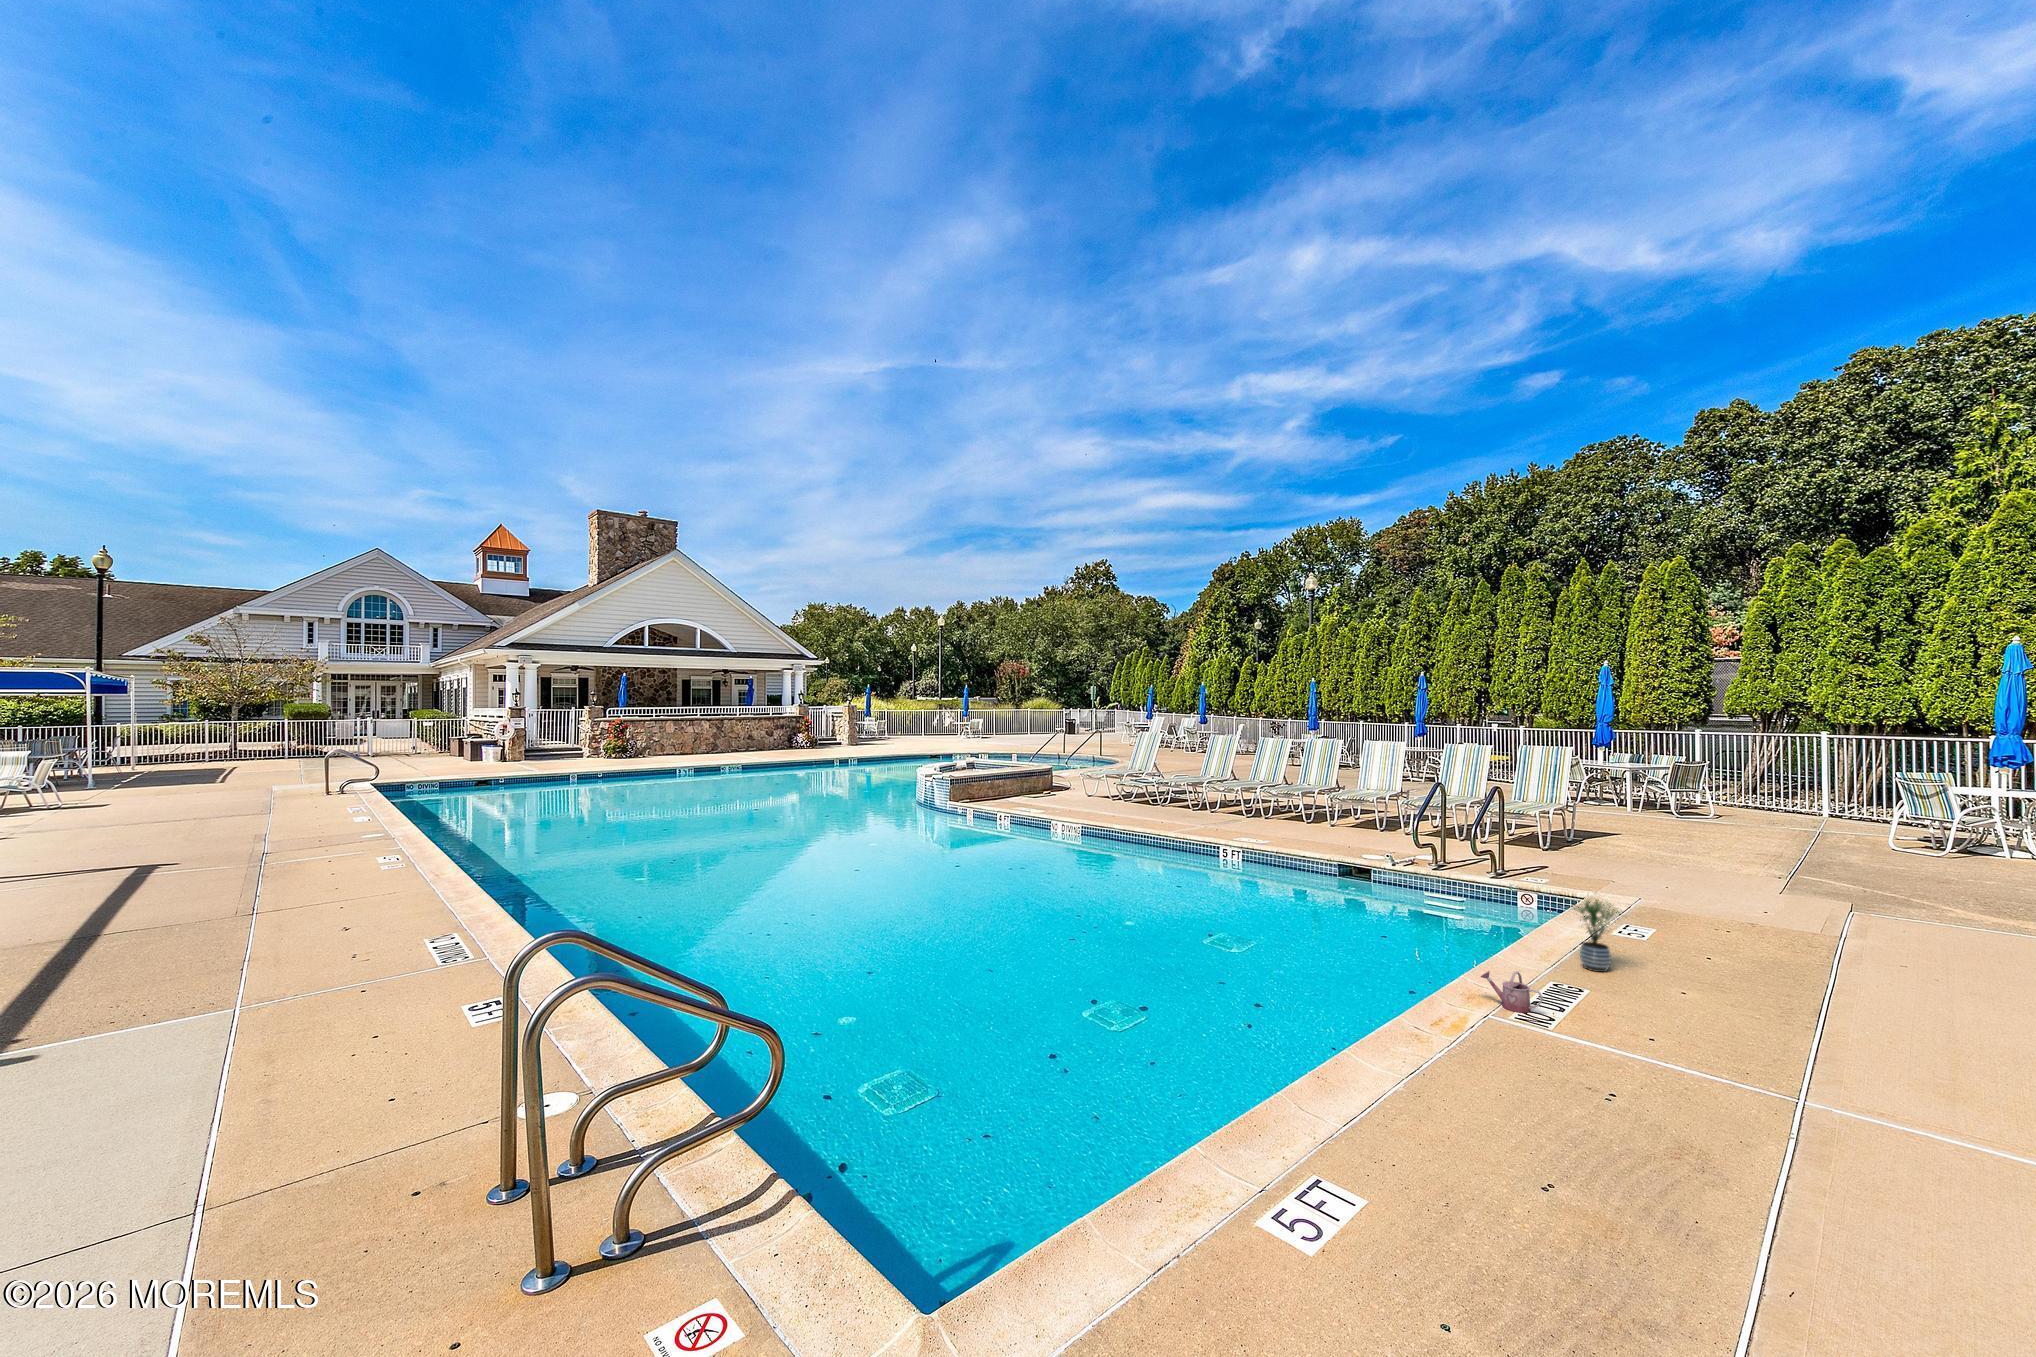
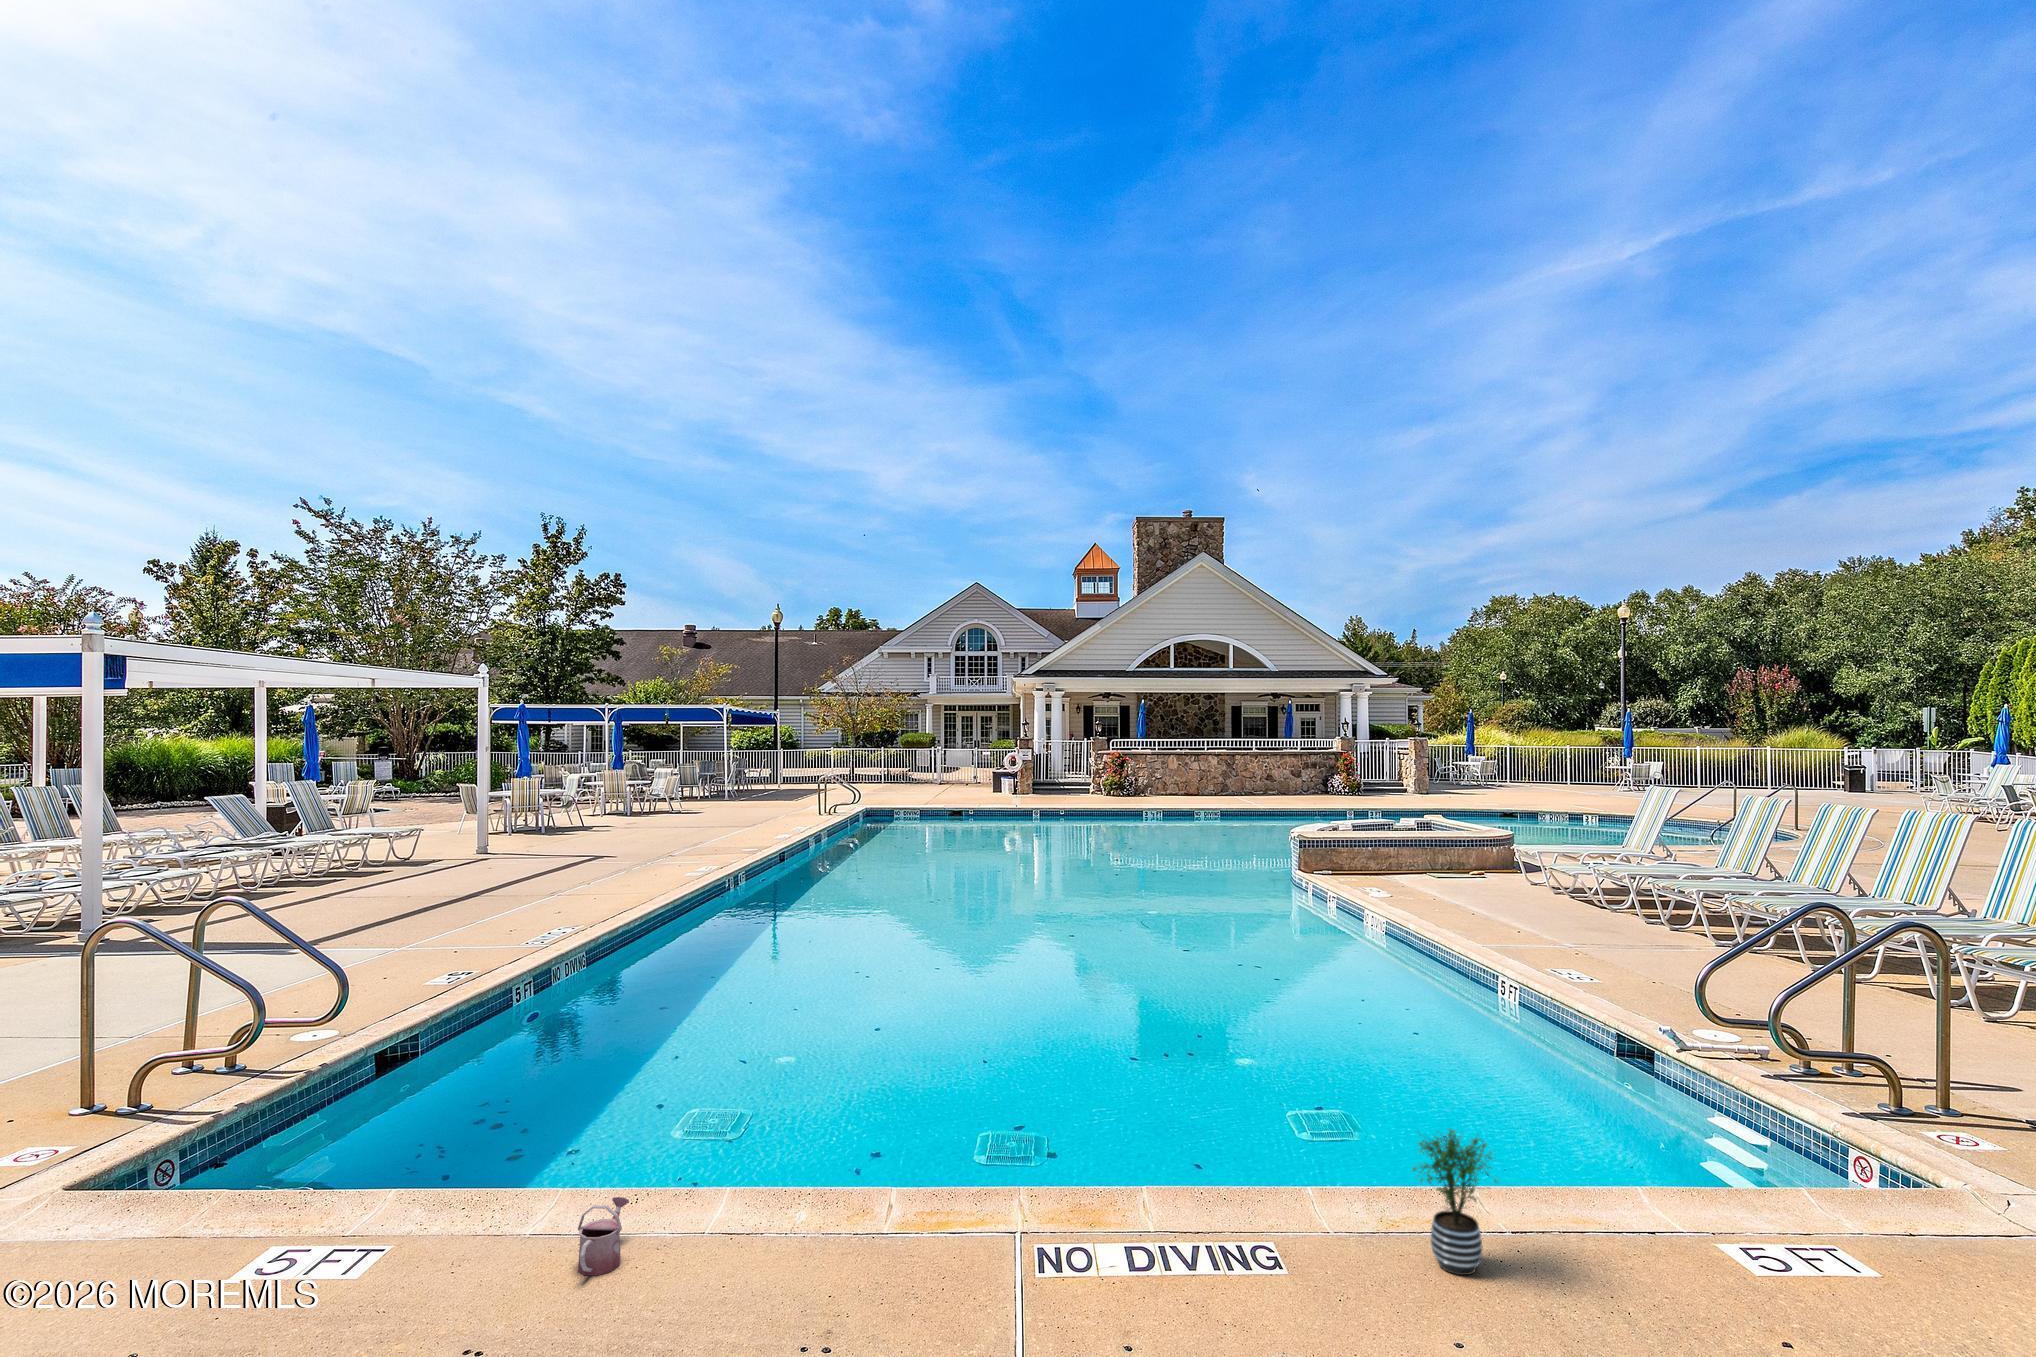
watering can: present [1481,971,1543,1013] -> present [578,1197,629,1276]

